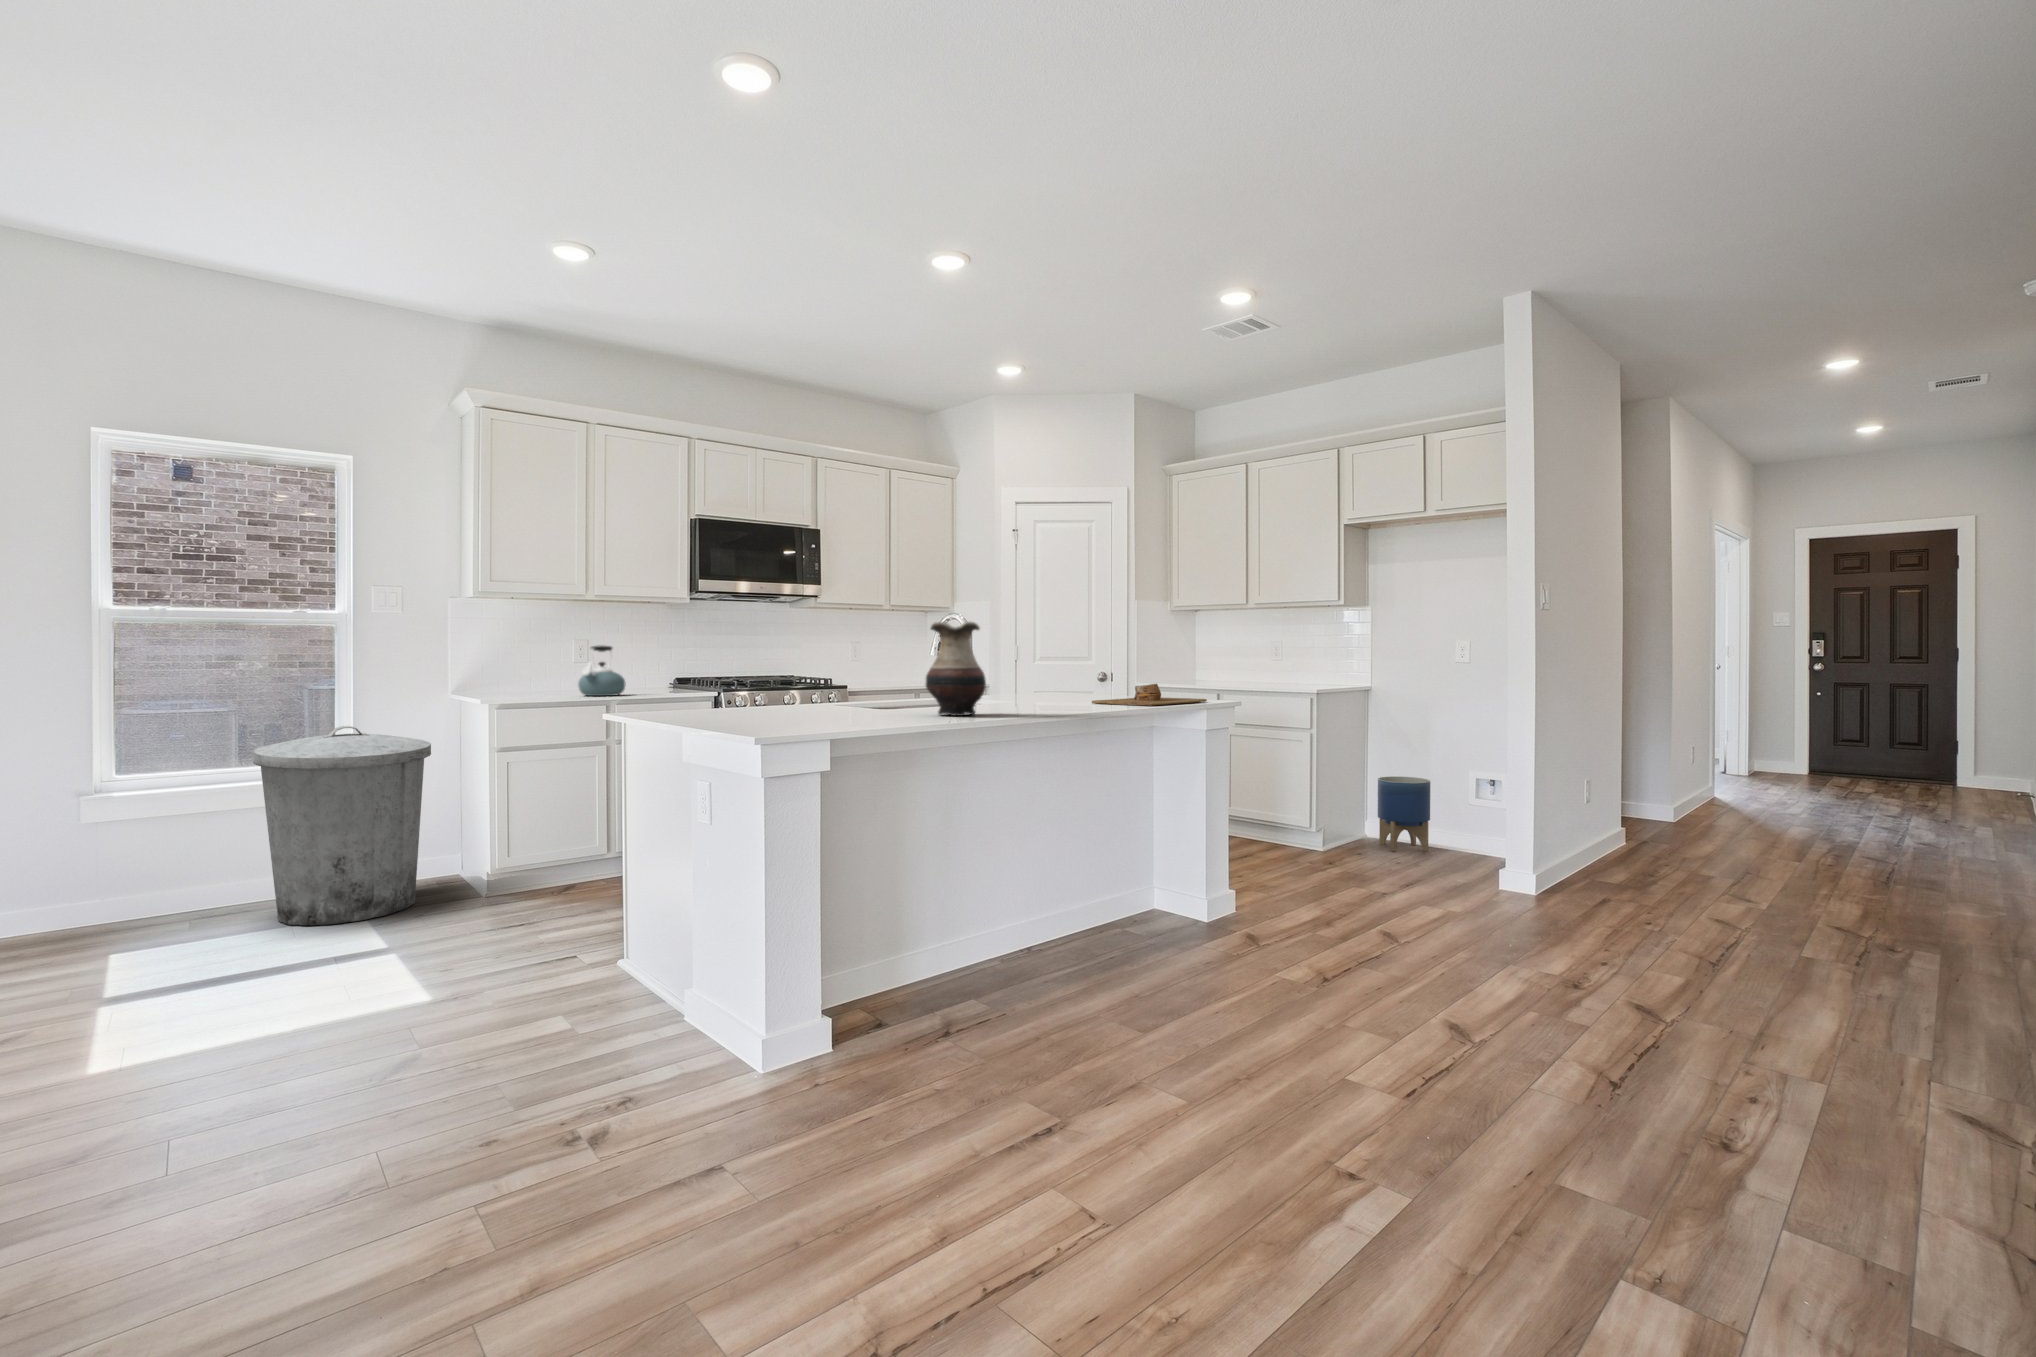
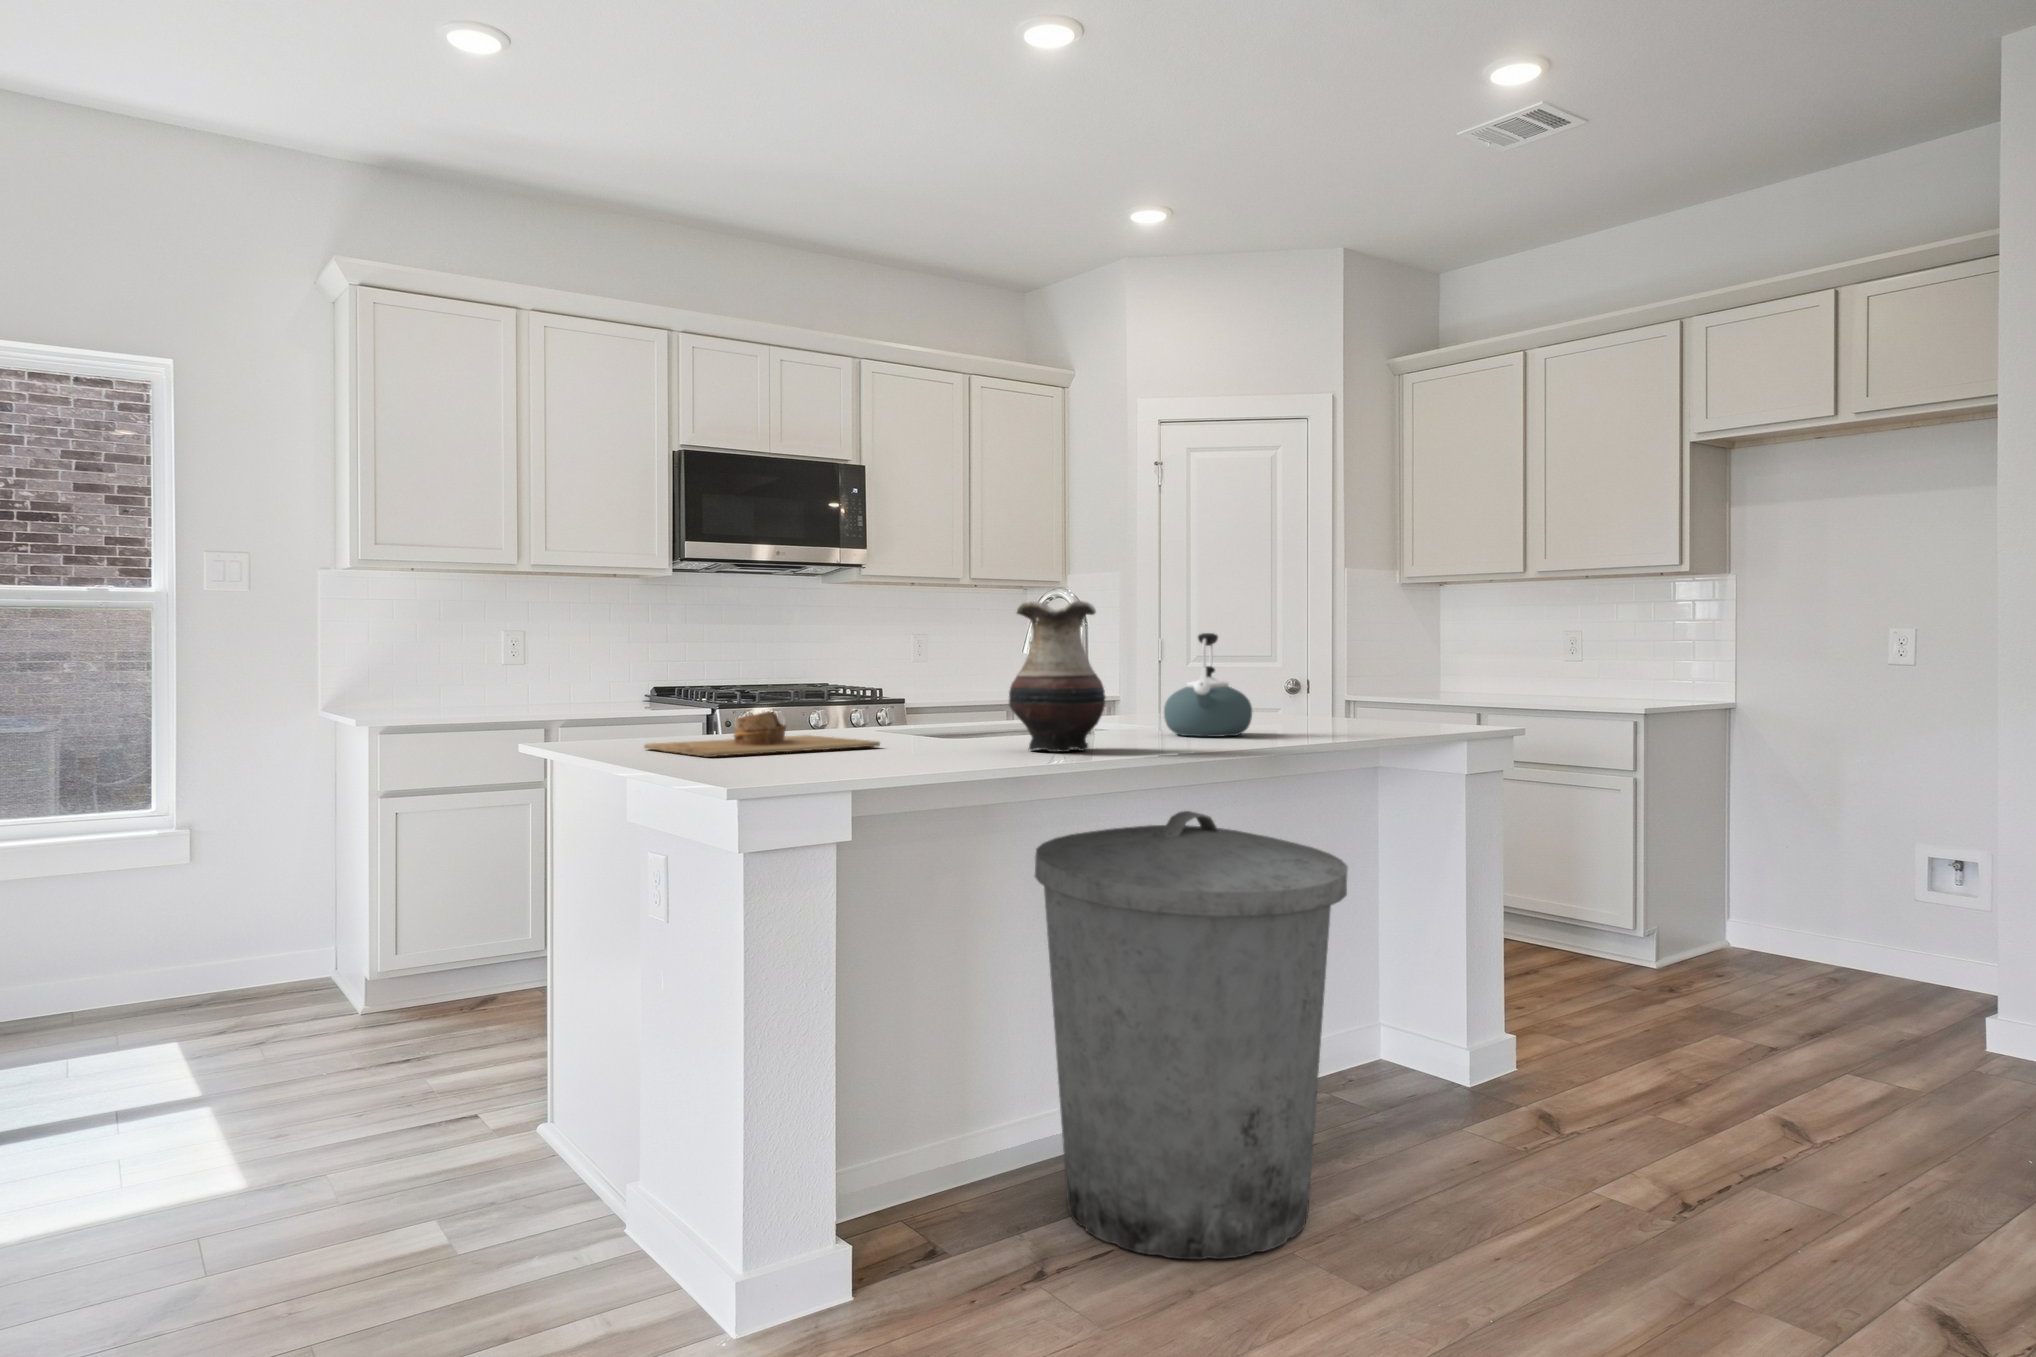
kettle: present [578,646,625,696] -> present [1164,633,1252,737]
cutting board: present [1092,684,1207,706] -> present [644,711,880,757]
trash can: present [253,726,431,925] -> present [1035,811,1347,1259]
planter: present [1378,776,1430,852] -> none [1753,849,1844,974]

